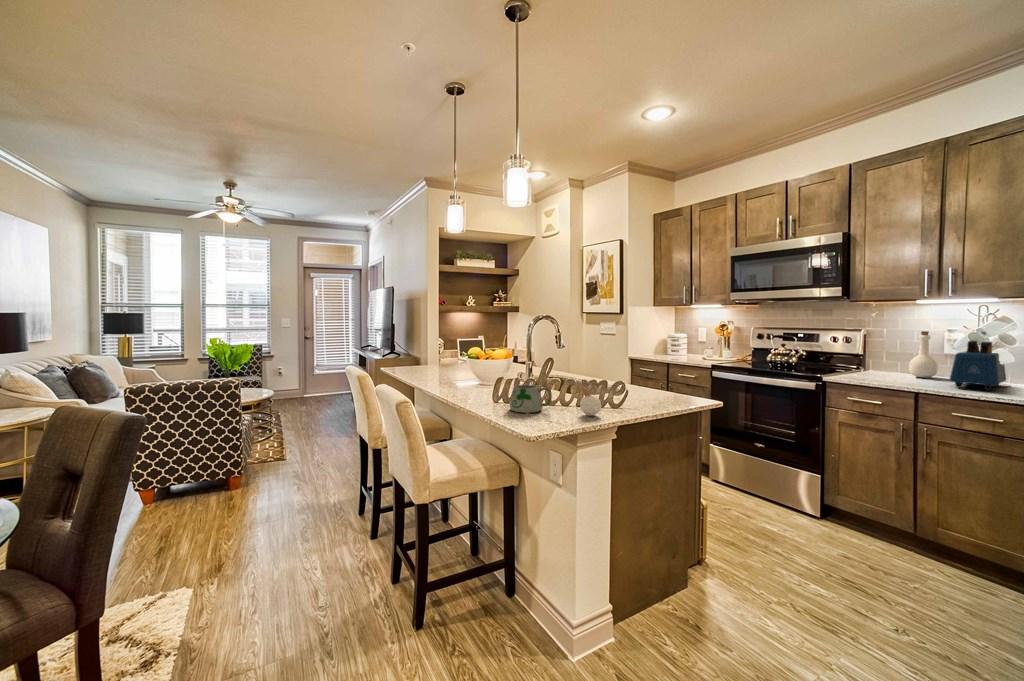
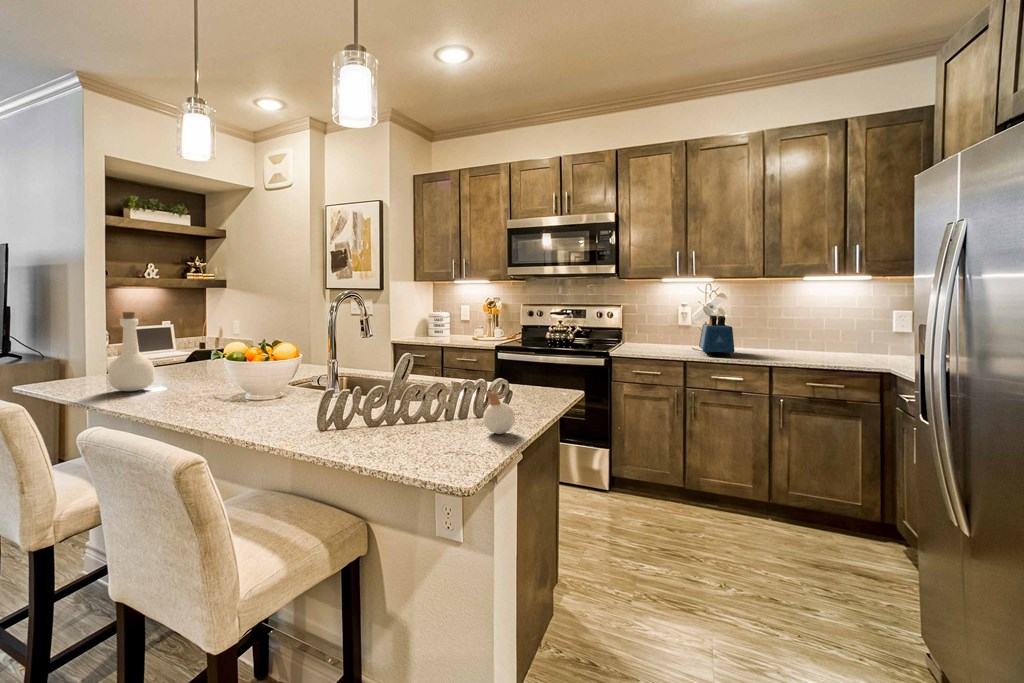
bottle: present [909,331,938,377] -> present [108,312,155,391]
mug: present [510,385,552,414] -> none [364,397,438,450]

